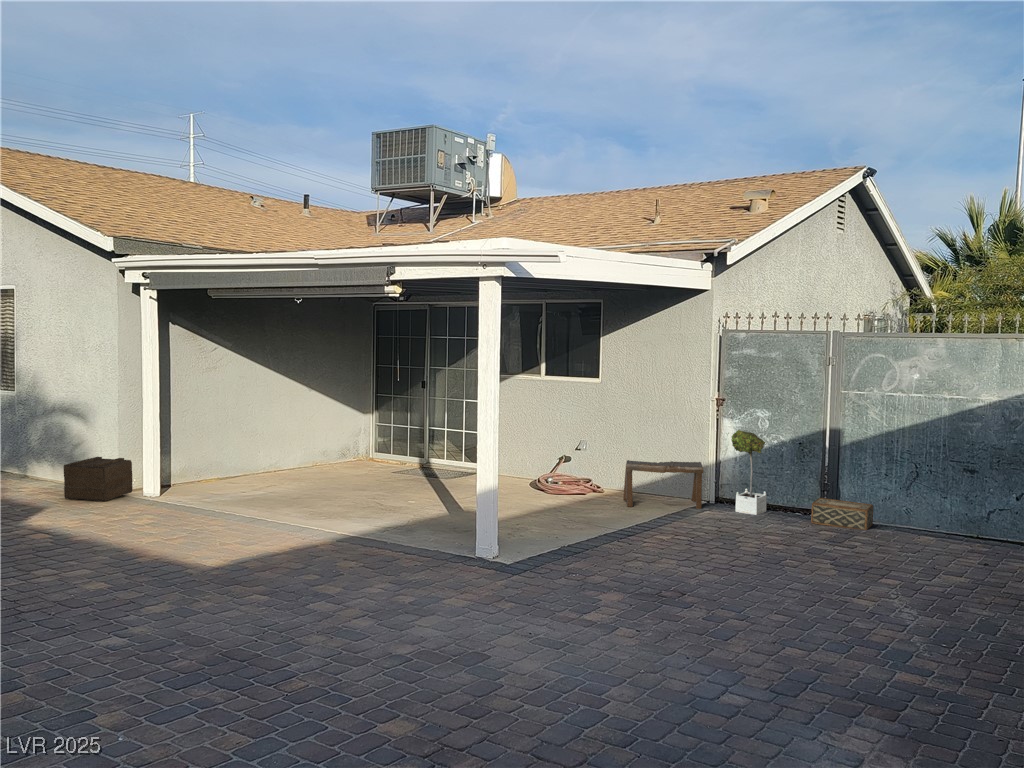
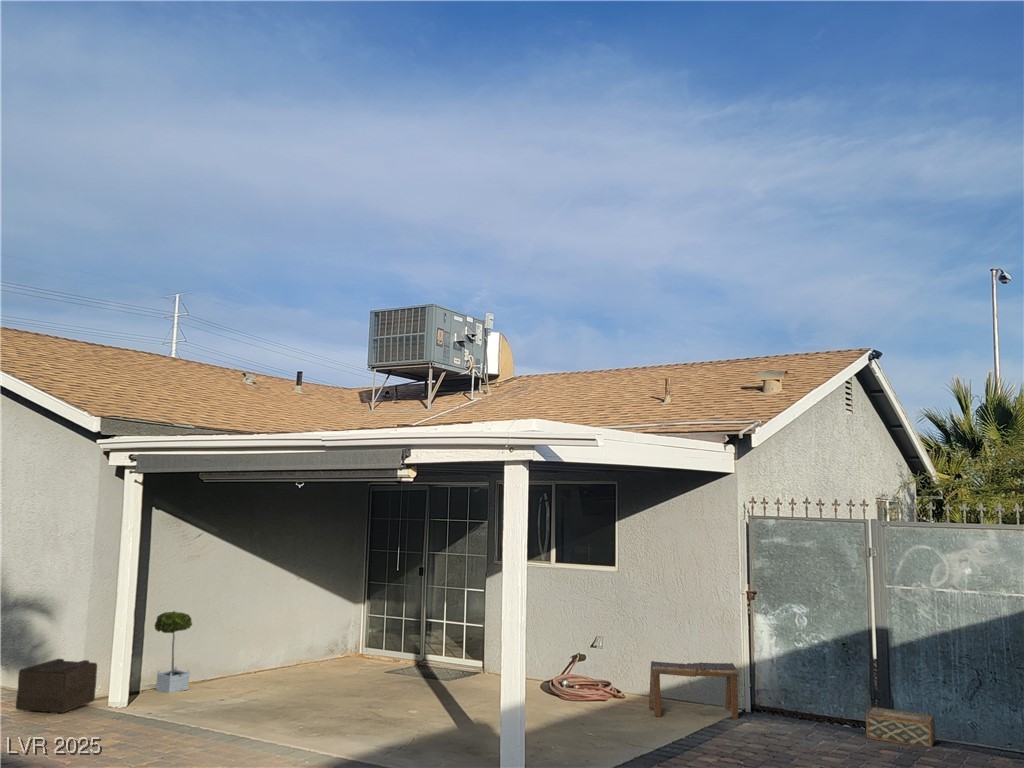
potted tree: present [731,430,766,515] -> present [154,611,192,693]

